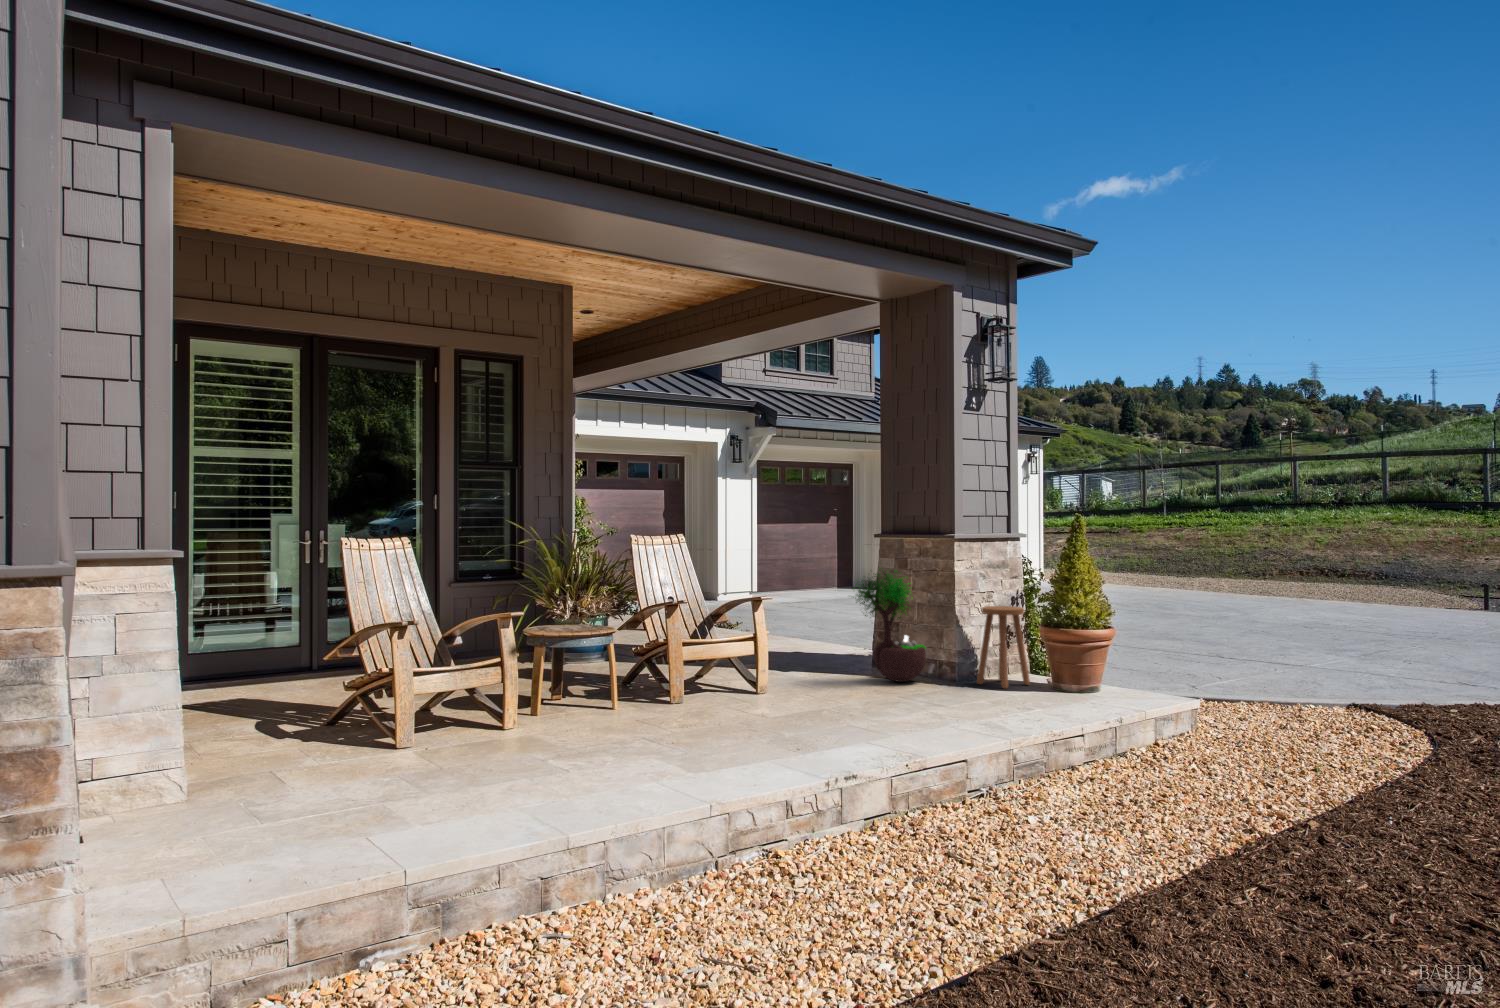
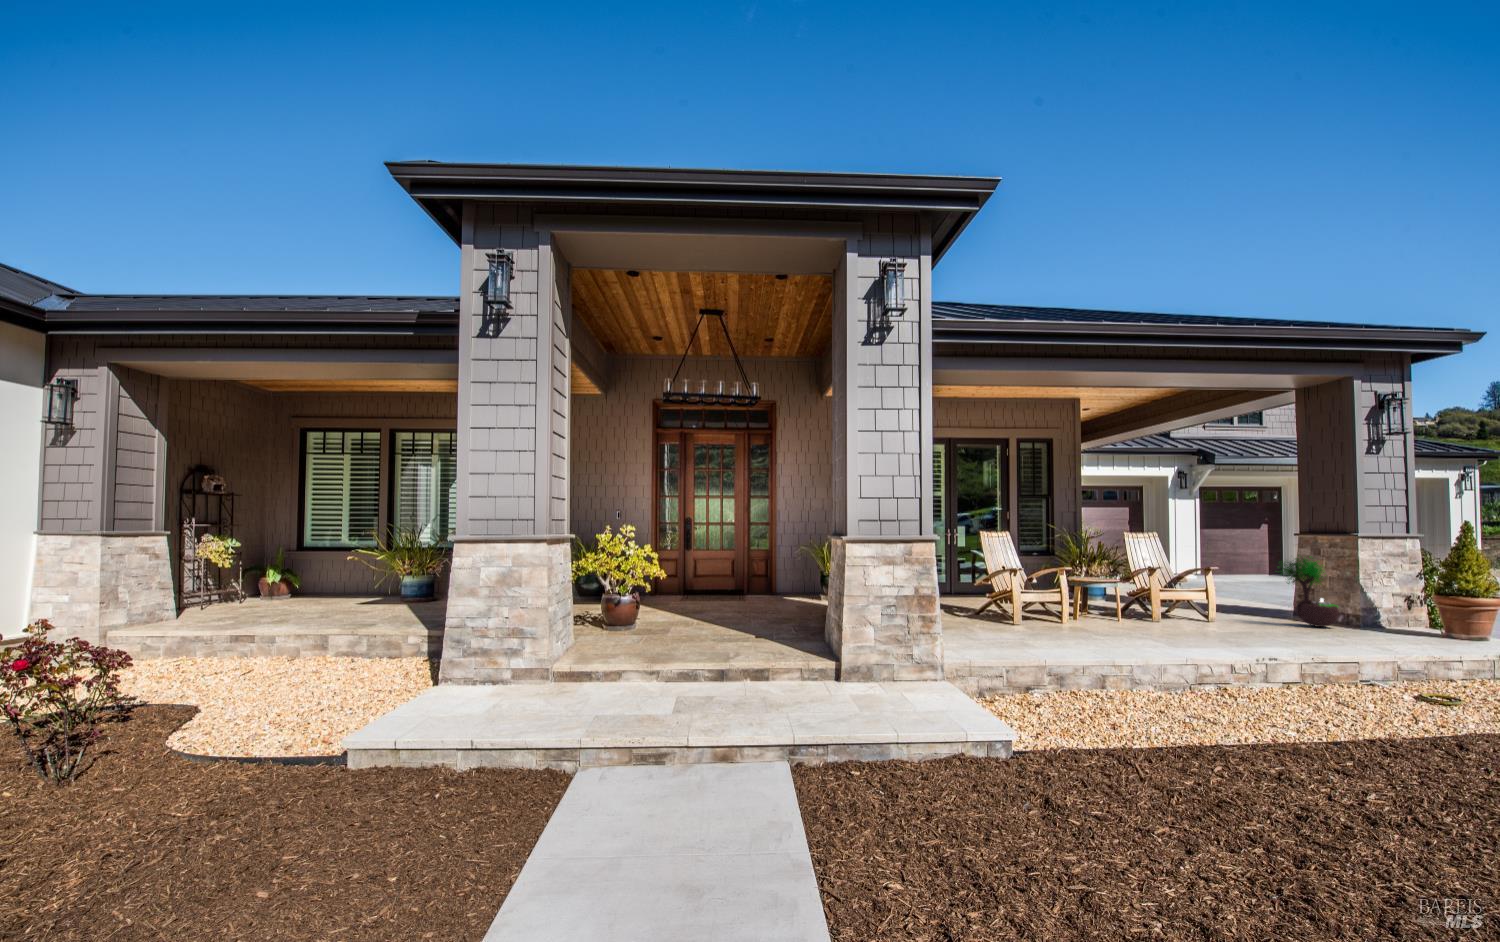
stool: present [977,606,1030,689] -> none [1383,583,1431,637]

